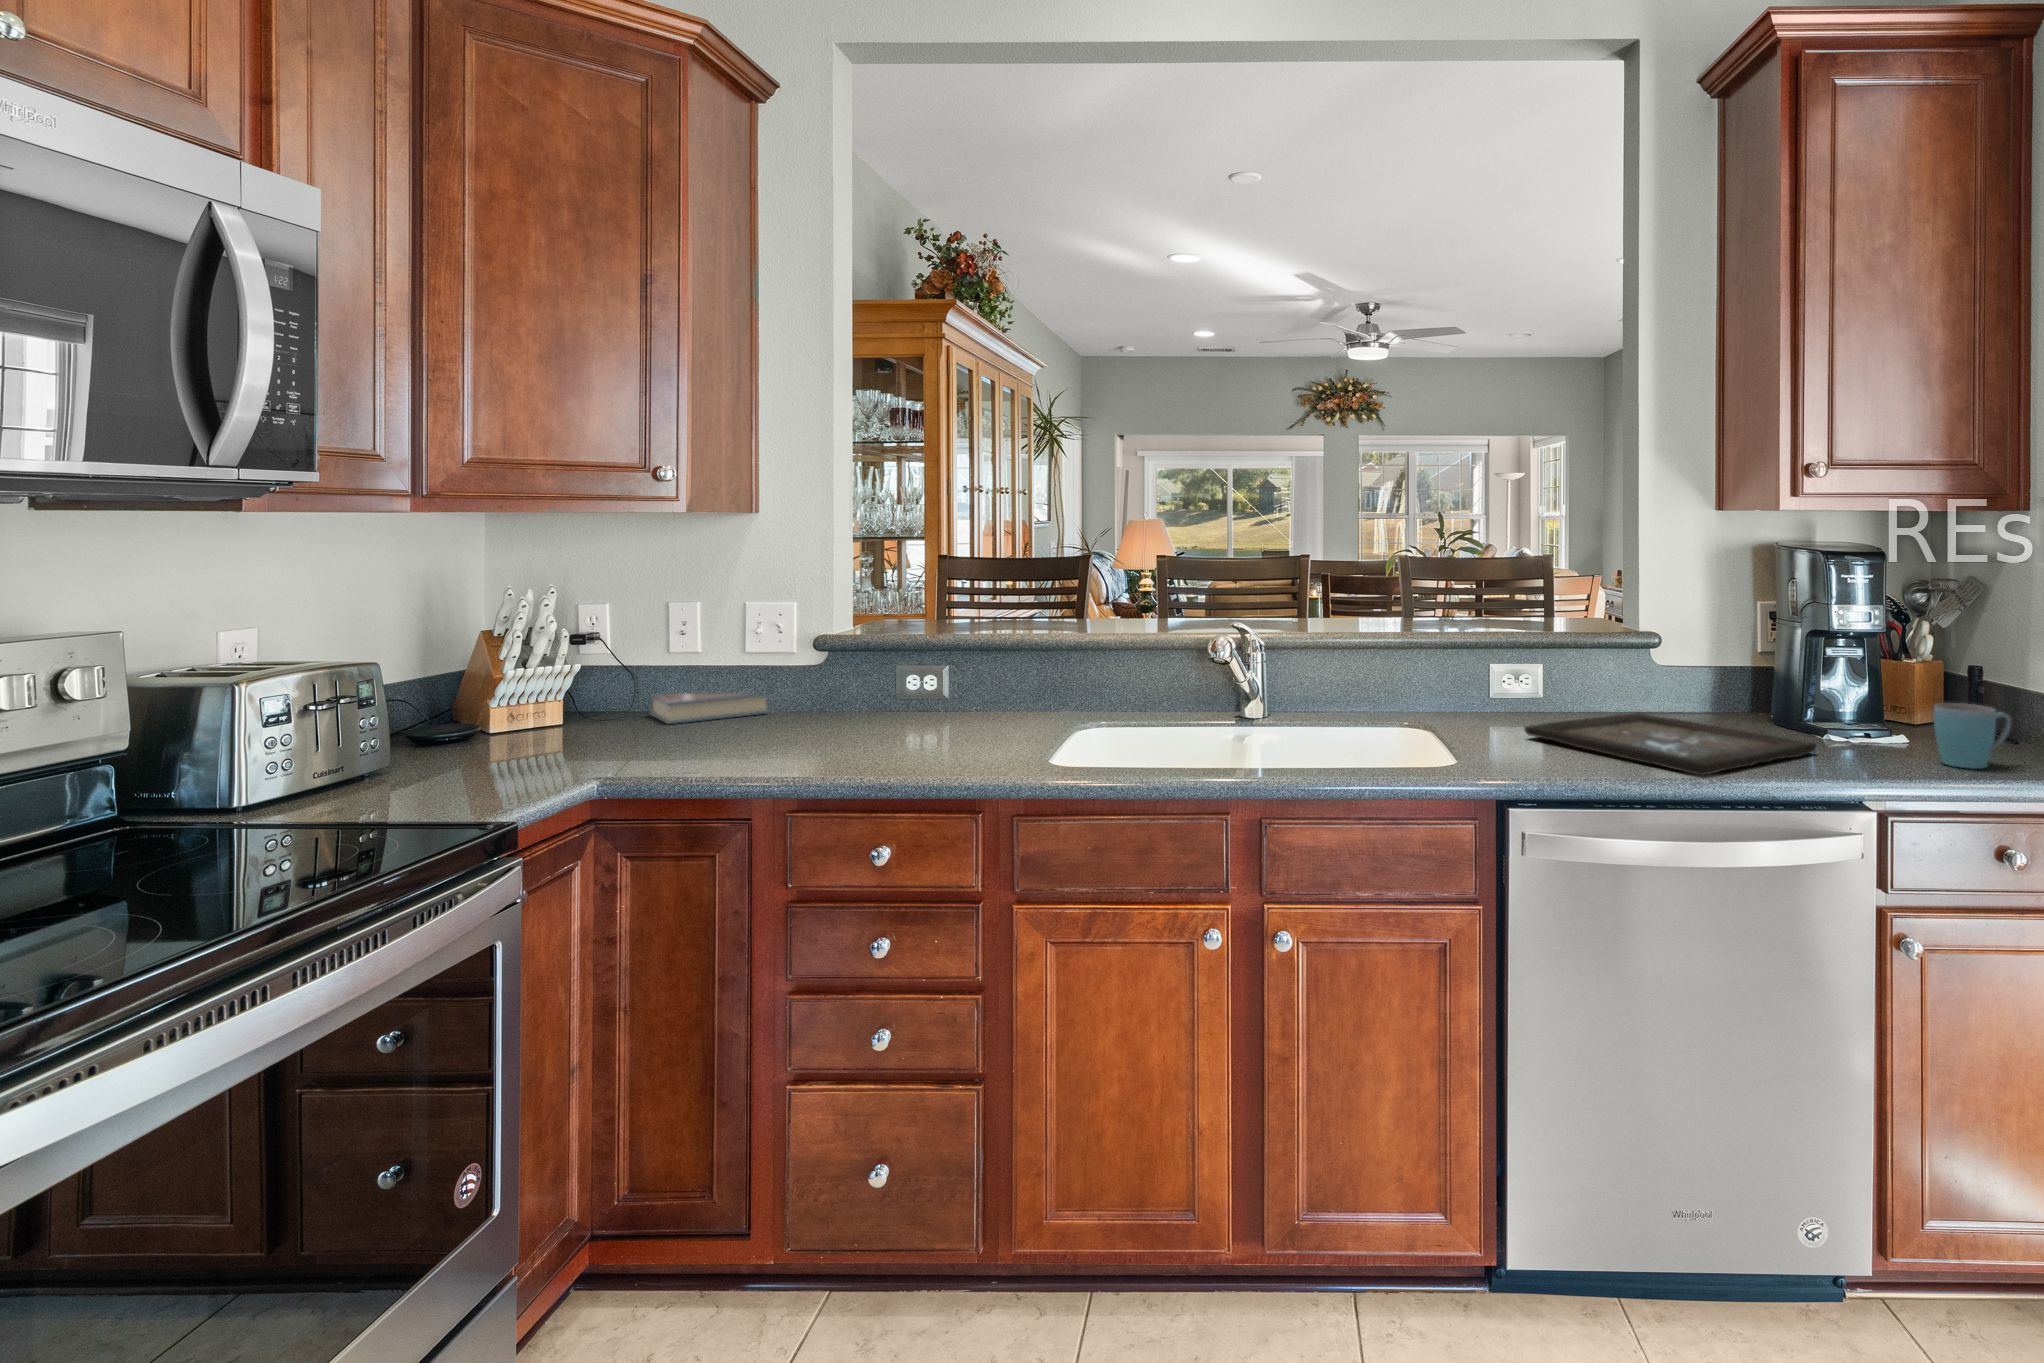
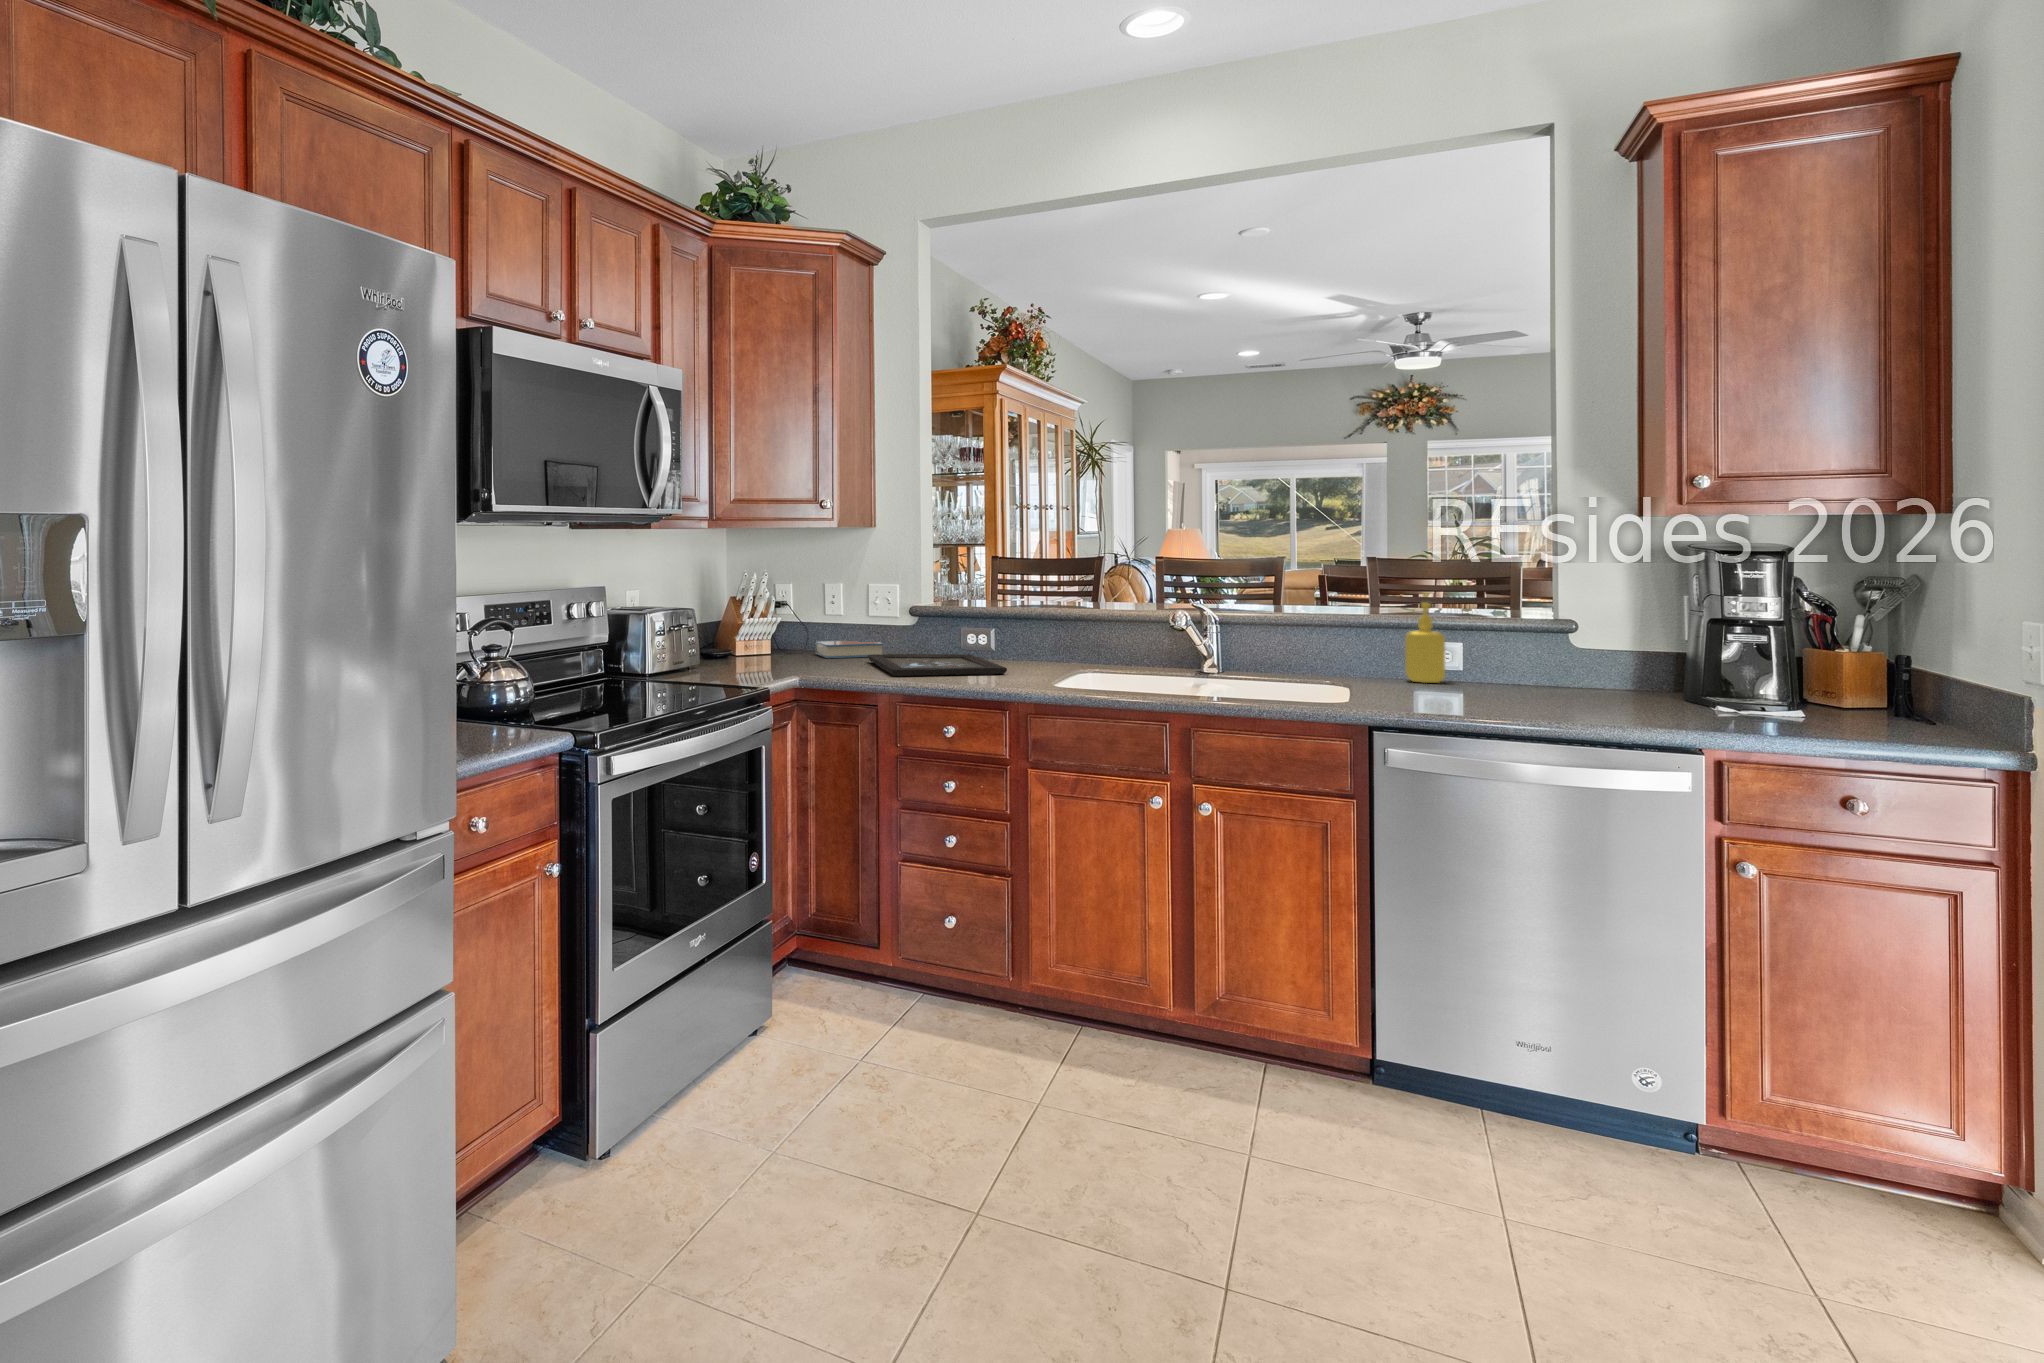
soap dispenser: none [1488,614,1537,717] -> present [1405,602,1445,683]
mug: present [1934,703,2011,769] -> none [1765,675,1842,727]
tray: present [1524,713,1816,775] -> present [868,654,1007,676]

